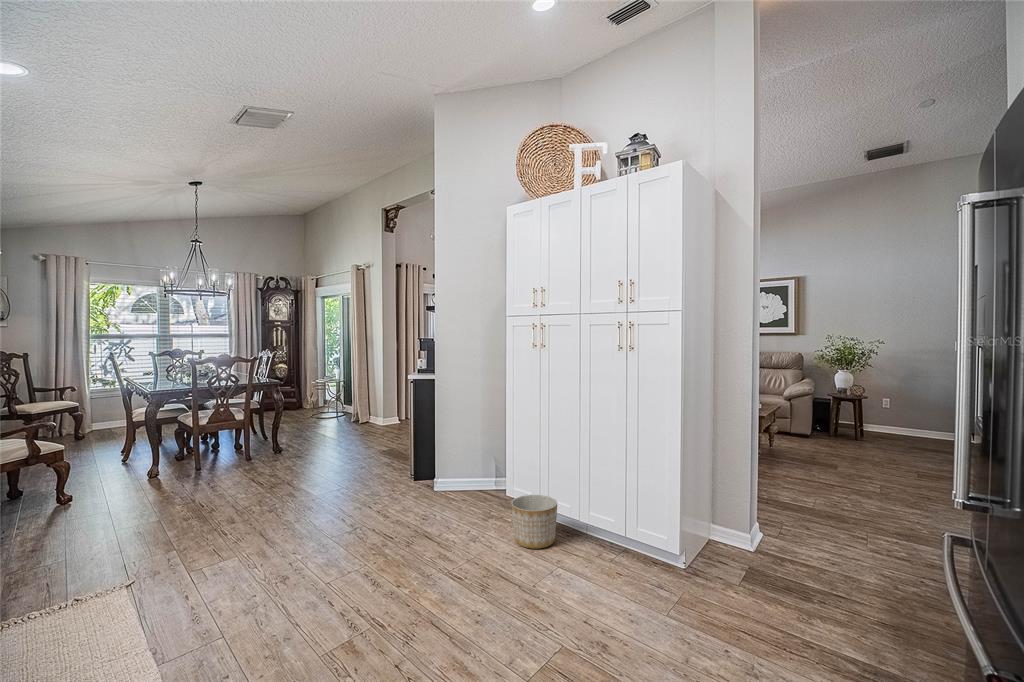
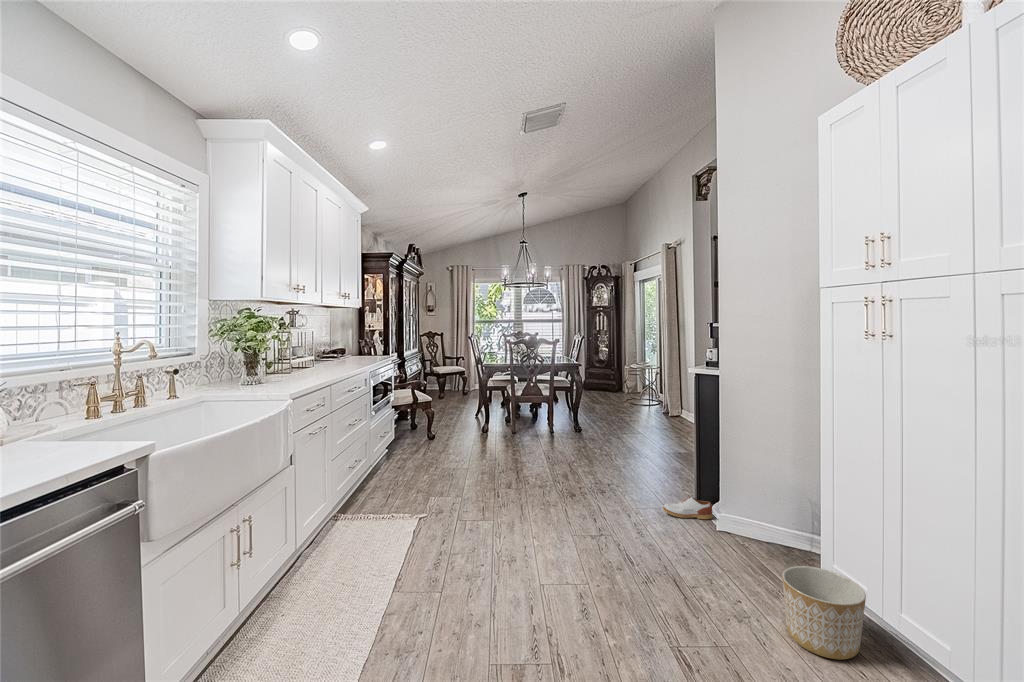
shoe: none [399,478,438,498] -> present [663,496,712,519]

